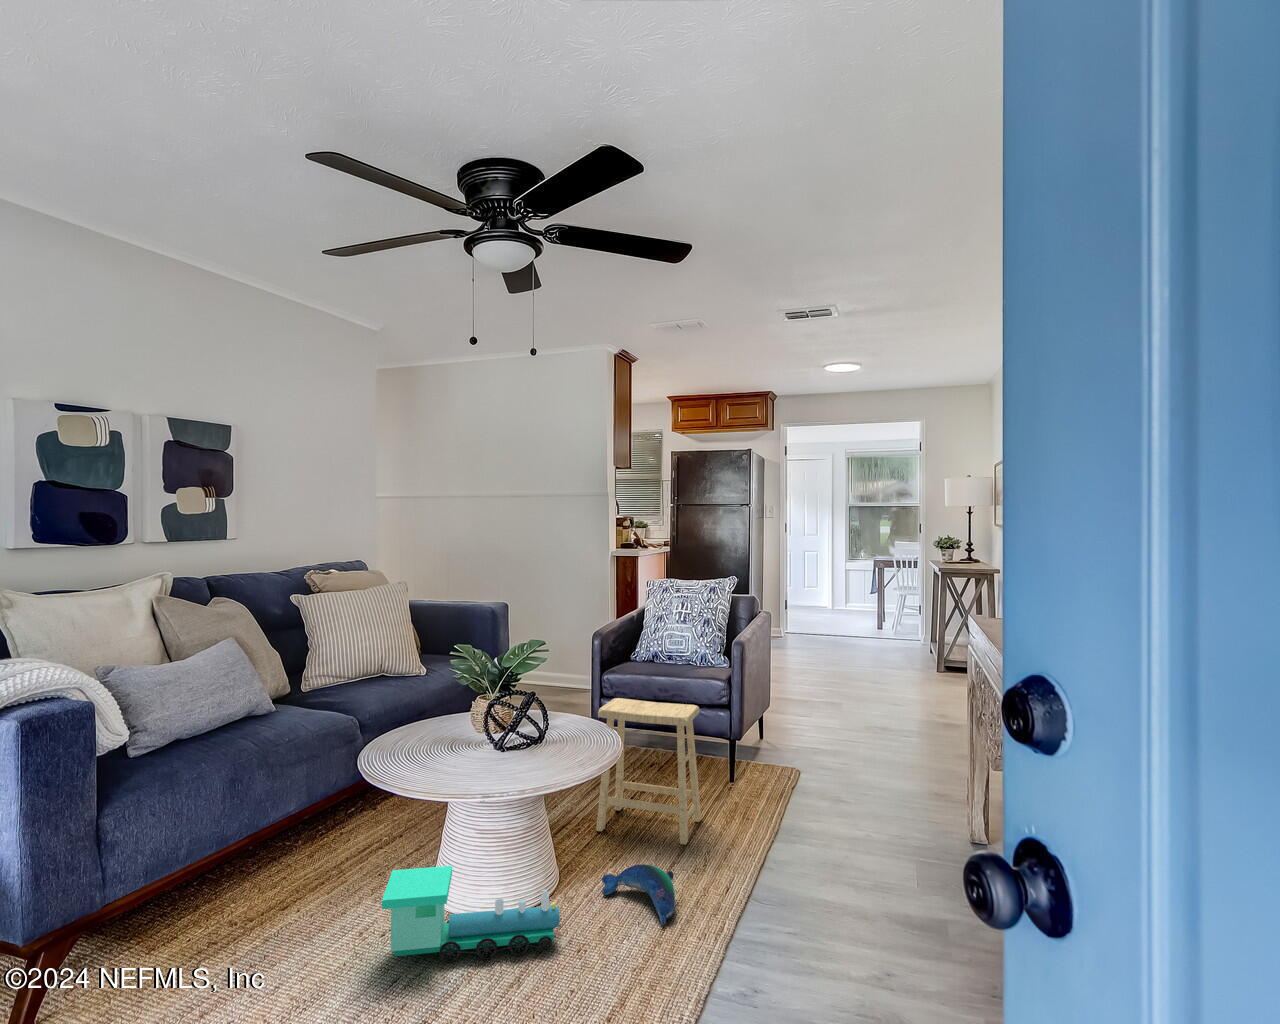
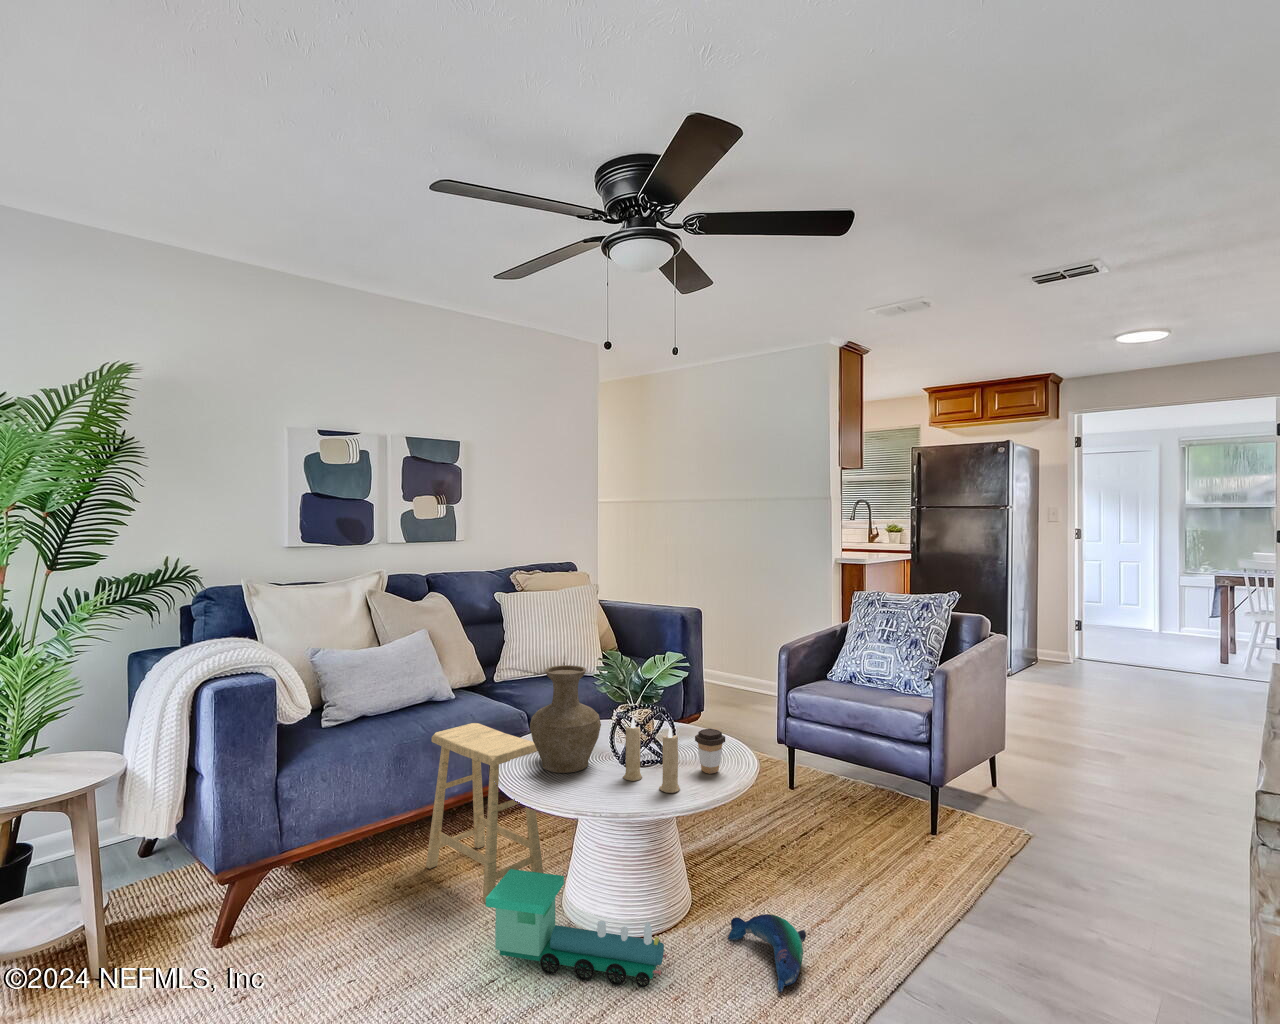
vase: none [397,660,471,767] -> present [530,665,601,773]
footstool: present [596,698,701,845] -> present [426,723,543,903]
candle: none [499,701,560,769] -> present [623,718,680,793]
coffee cup: none [562,708,589,749] -> present [695,729,725,774]

